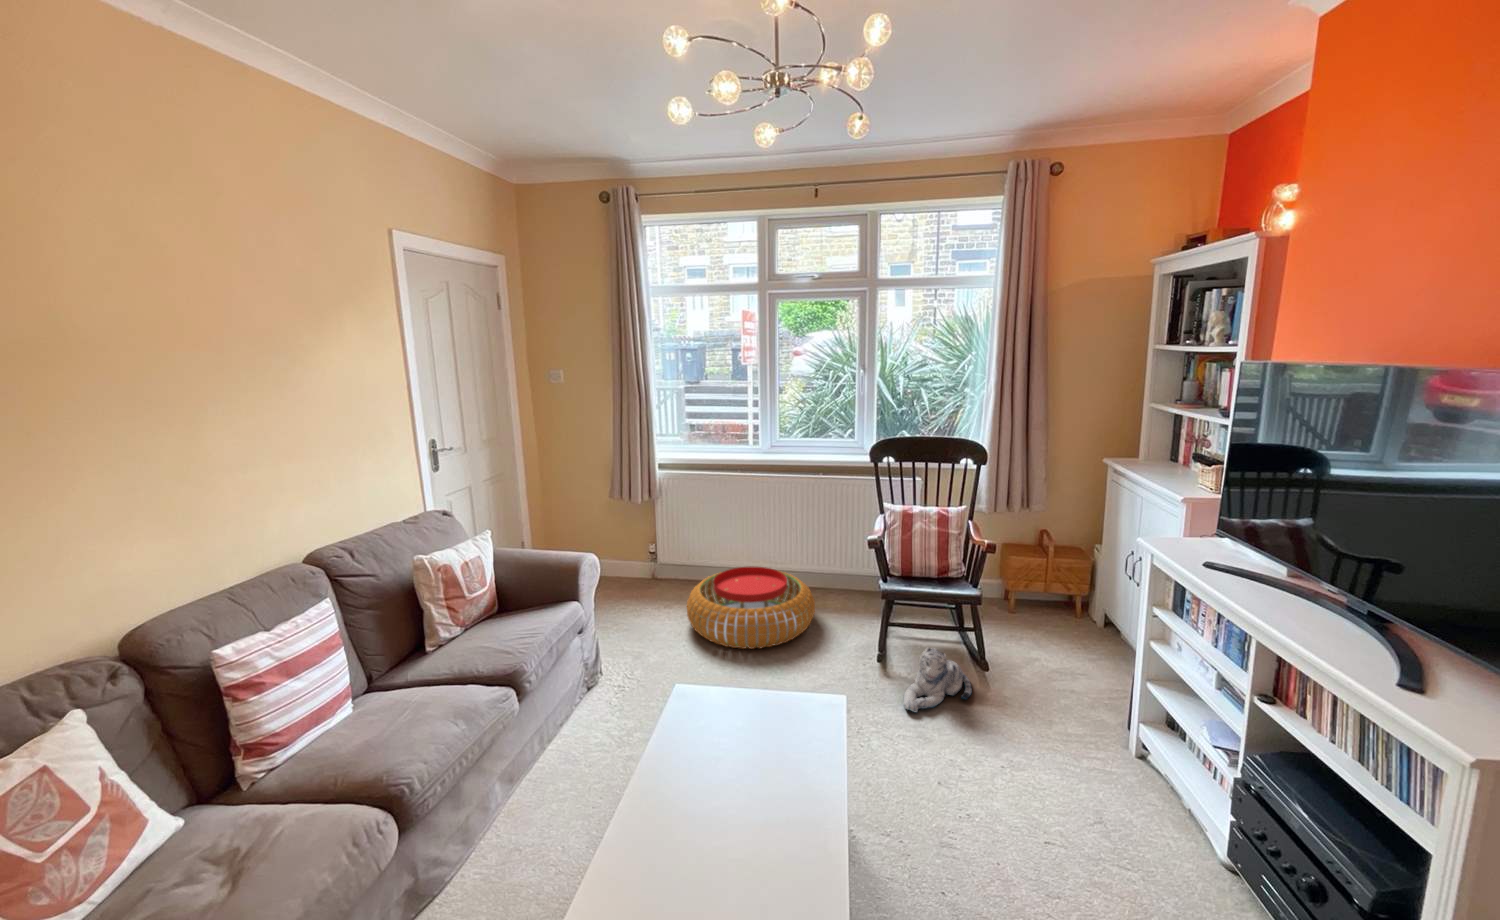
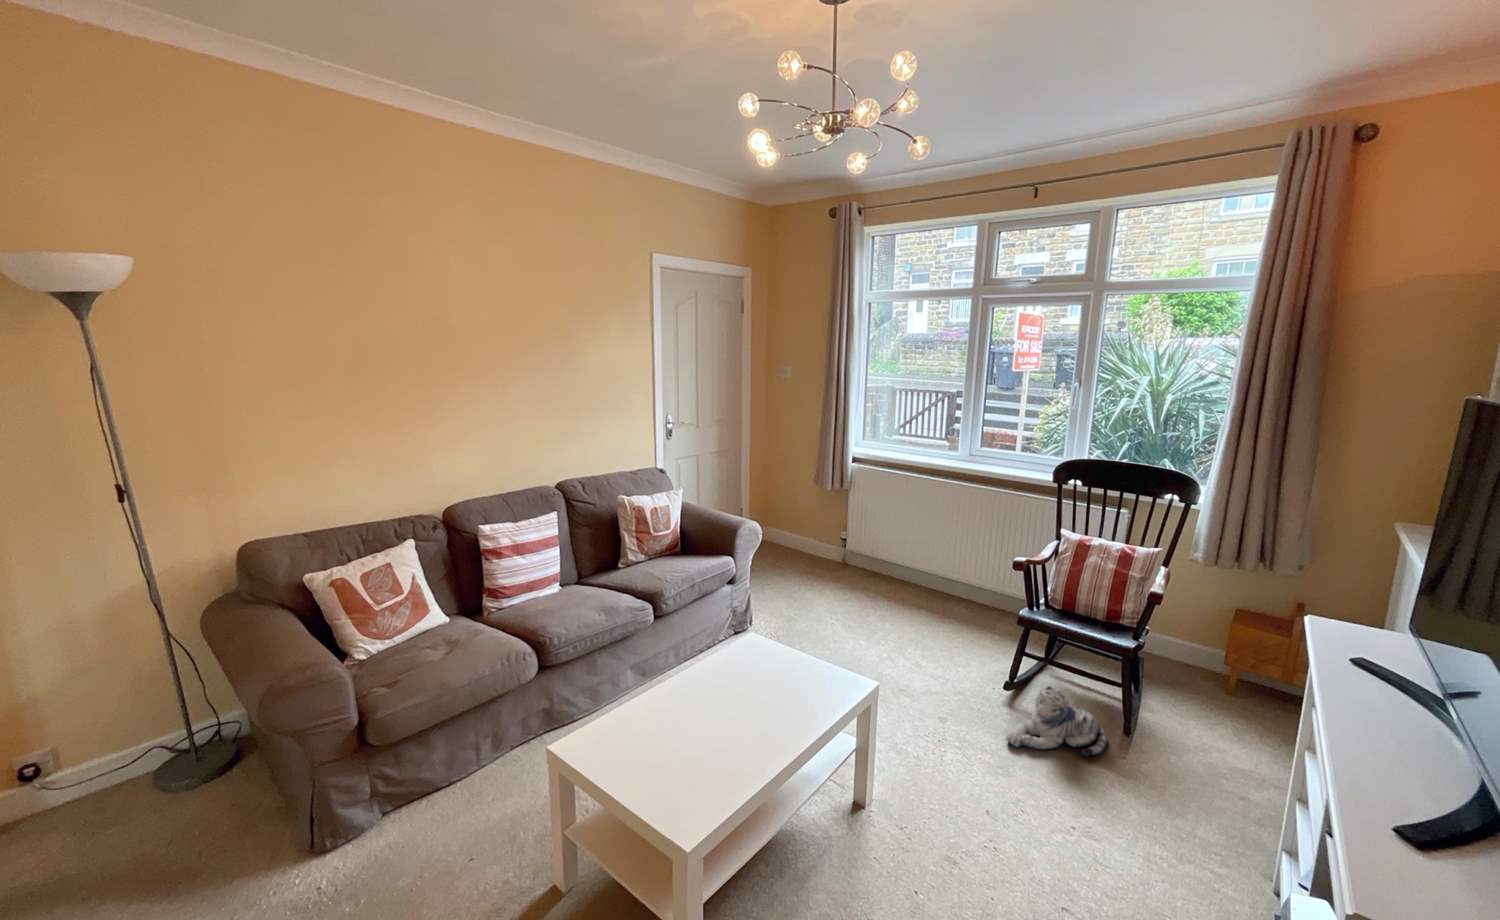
pouf: present [687,566,815,649] -> none [844,567,974,647]

